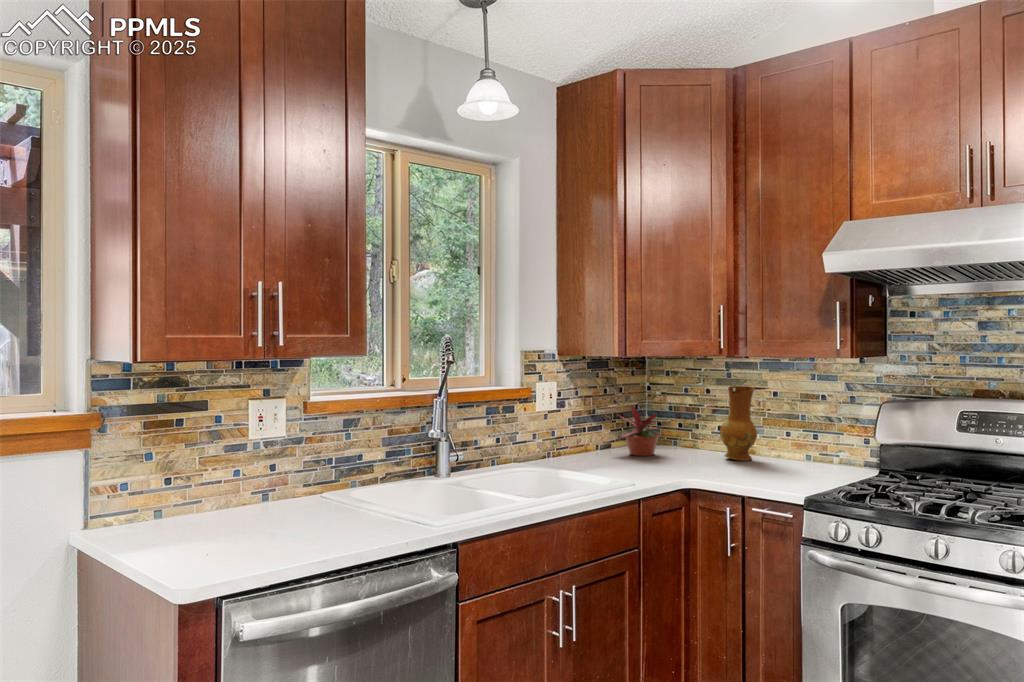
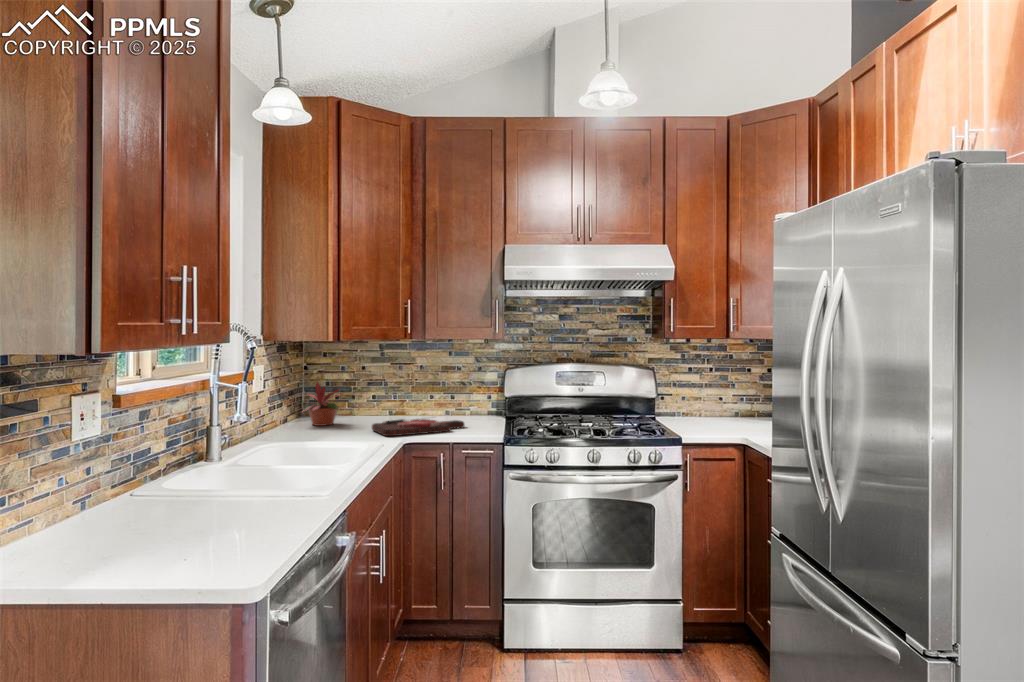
ceramic jug: present [720,386,757,461] -> none [389,362,417,420]
cutting board: none [657,458,783,481] -> present [372,418,464,436]

